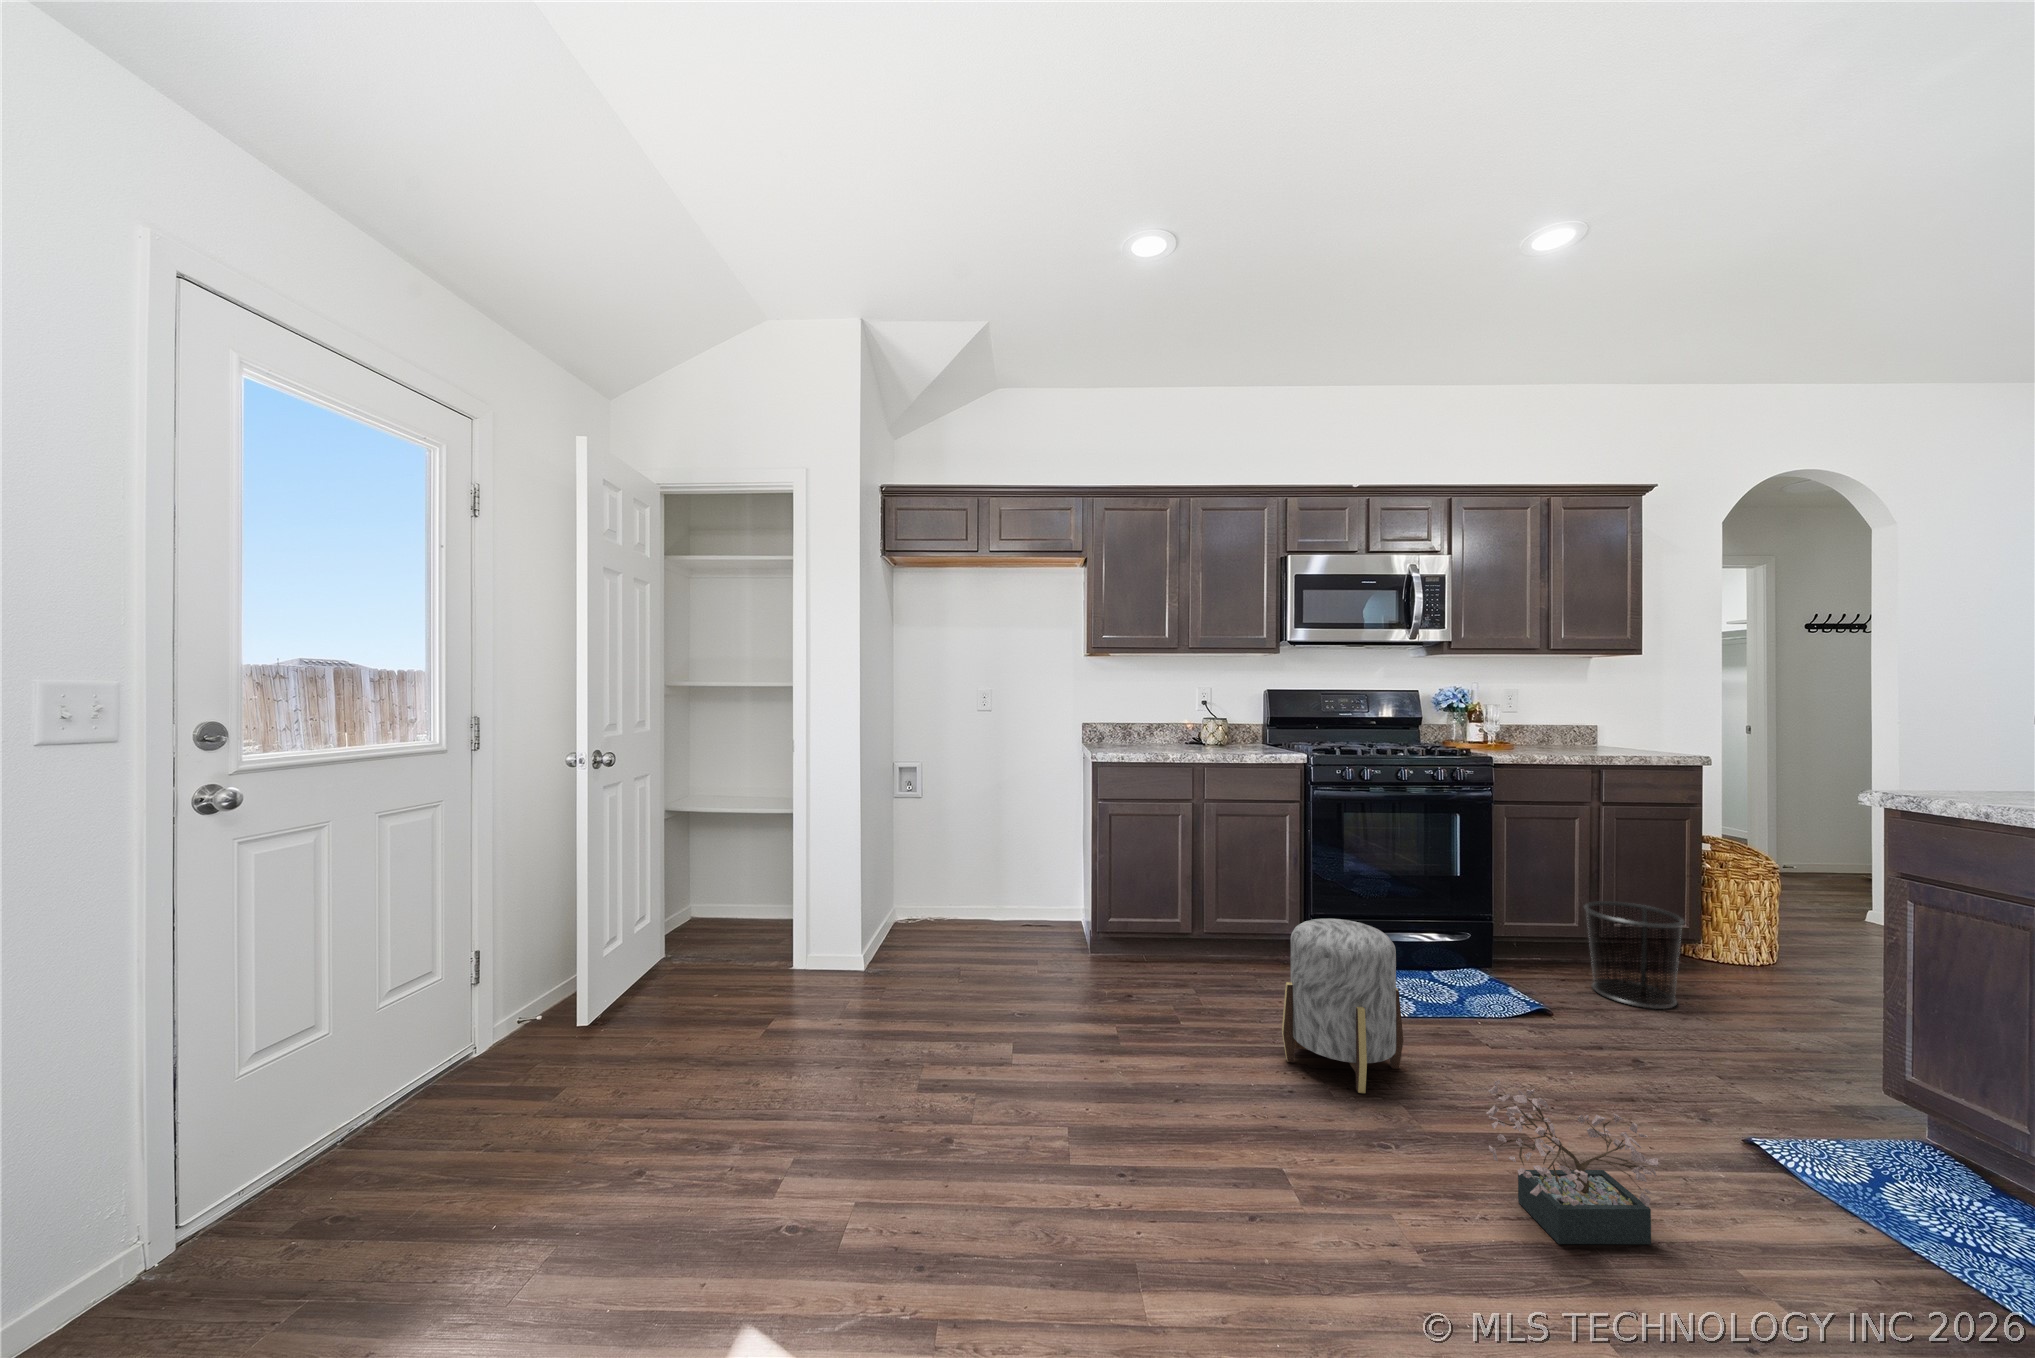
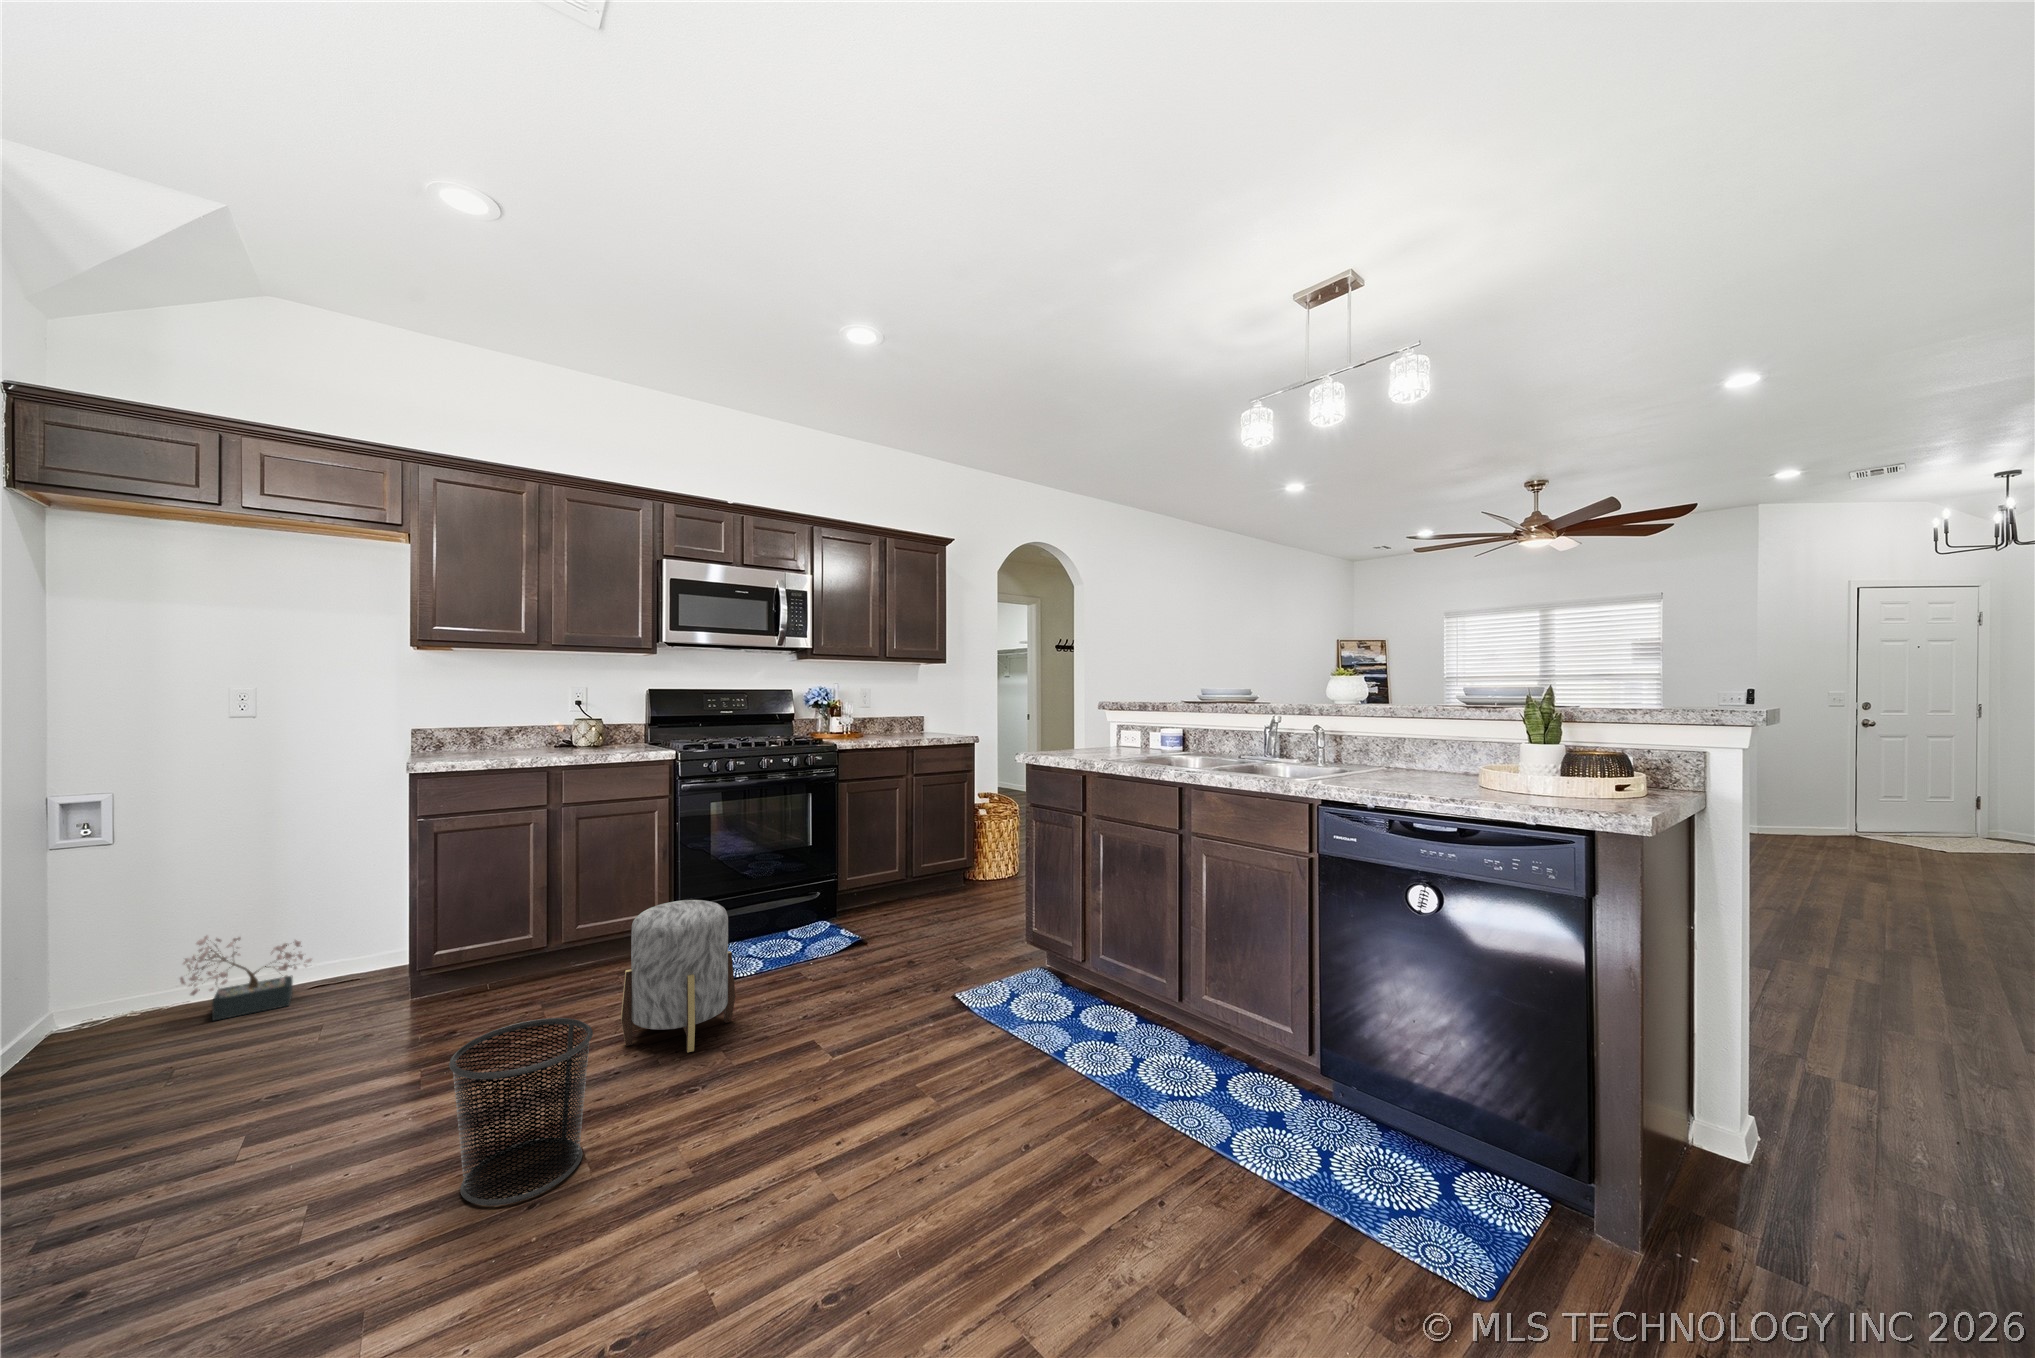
waste bin: present [1584,901,1685,1009] -> present [449,1018,593,1206]
decorative plant: present [1486,1080,1658,1244] -> present [180,936,312,1021]

